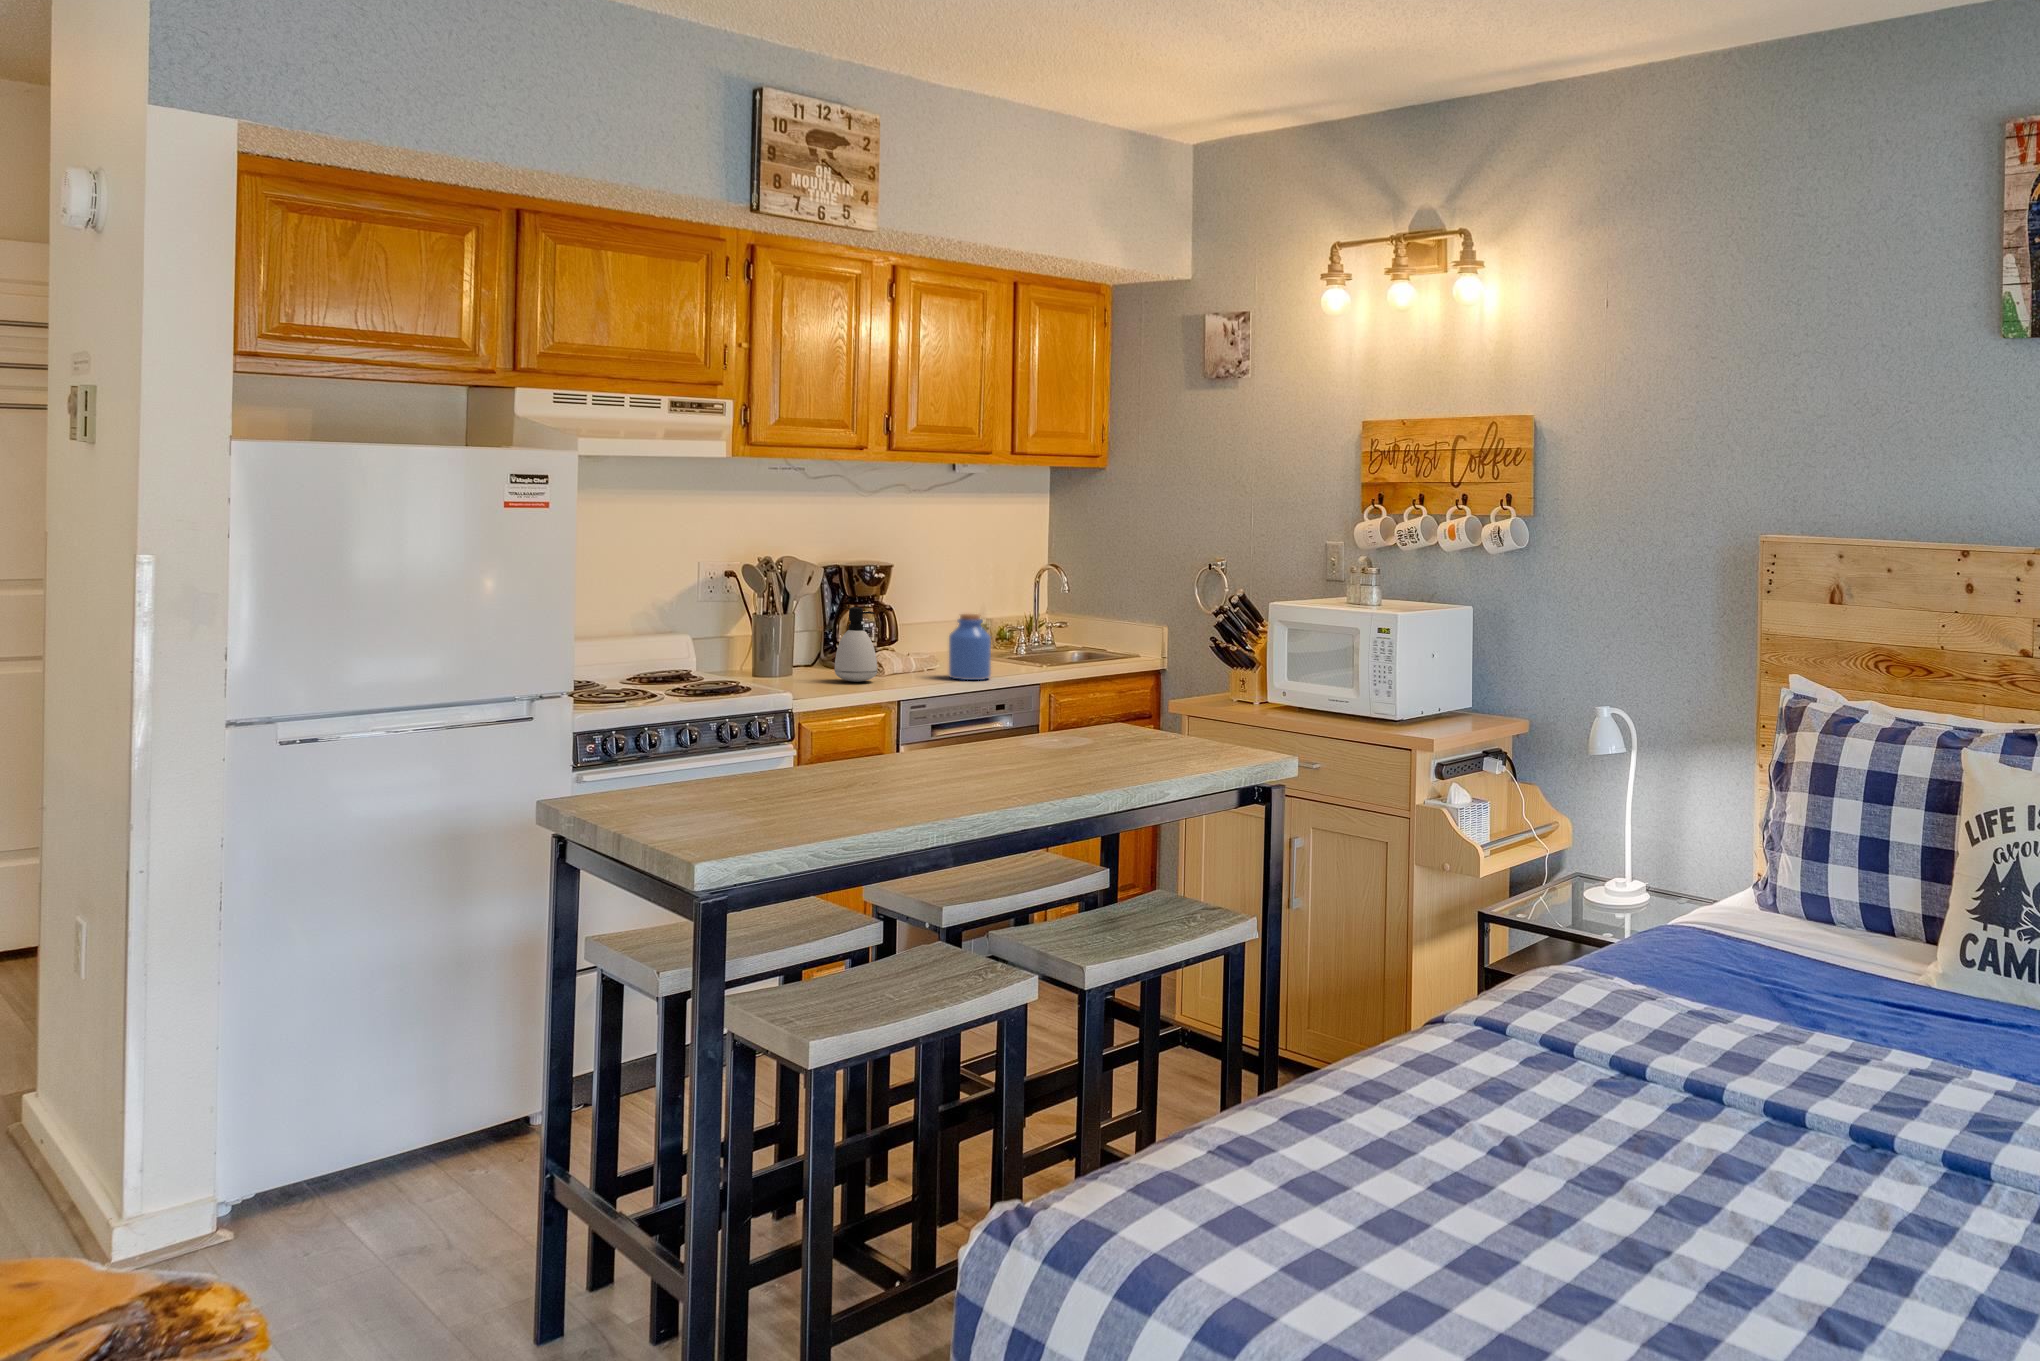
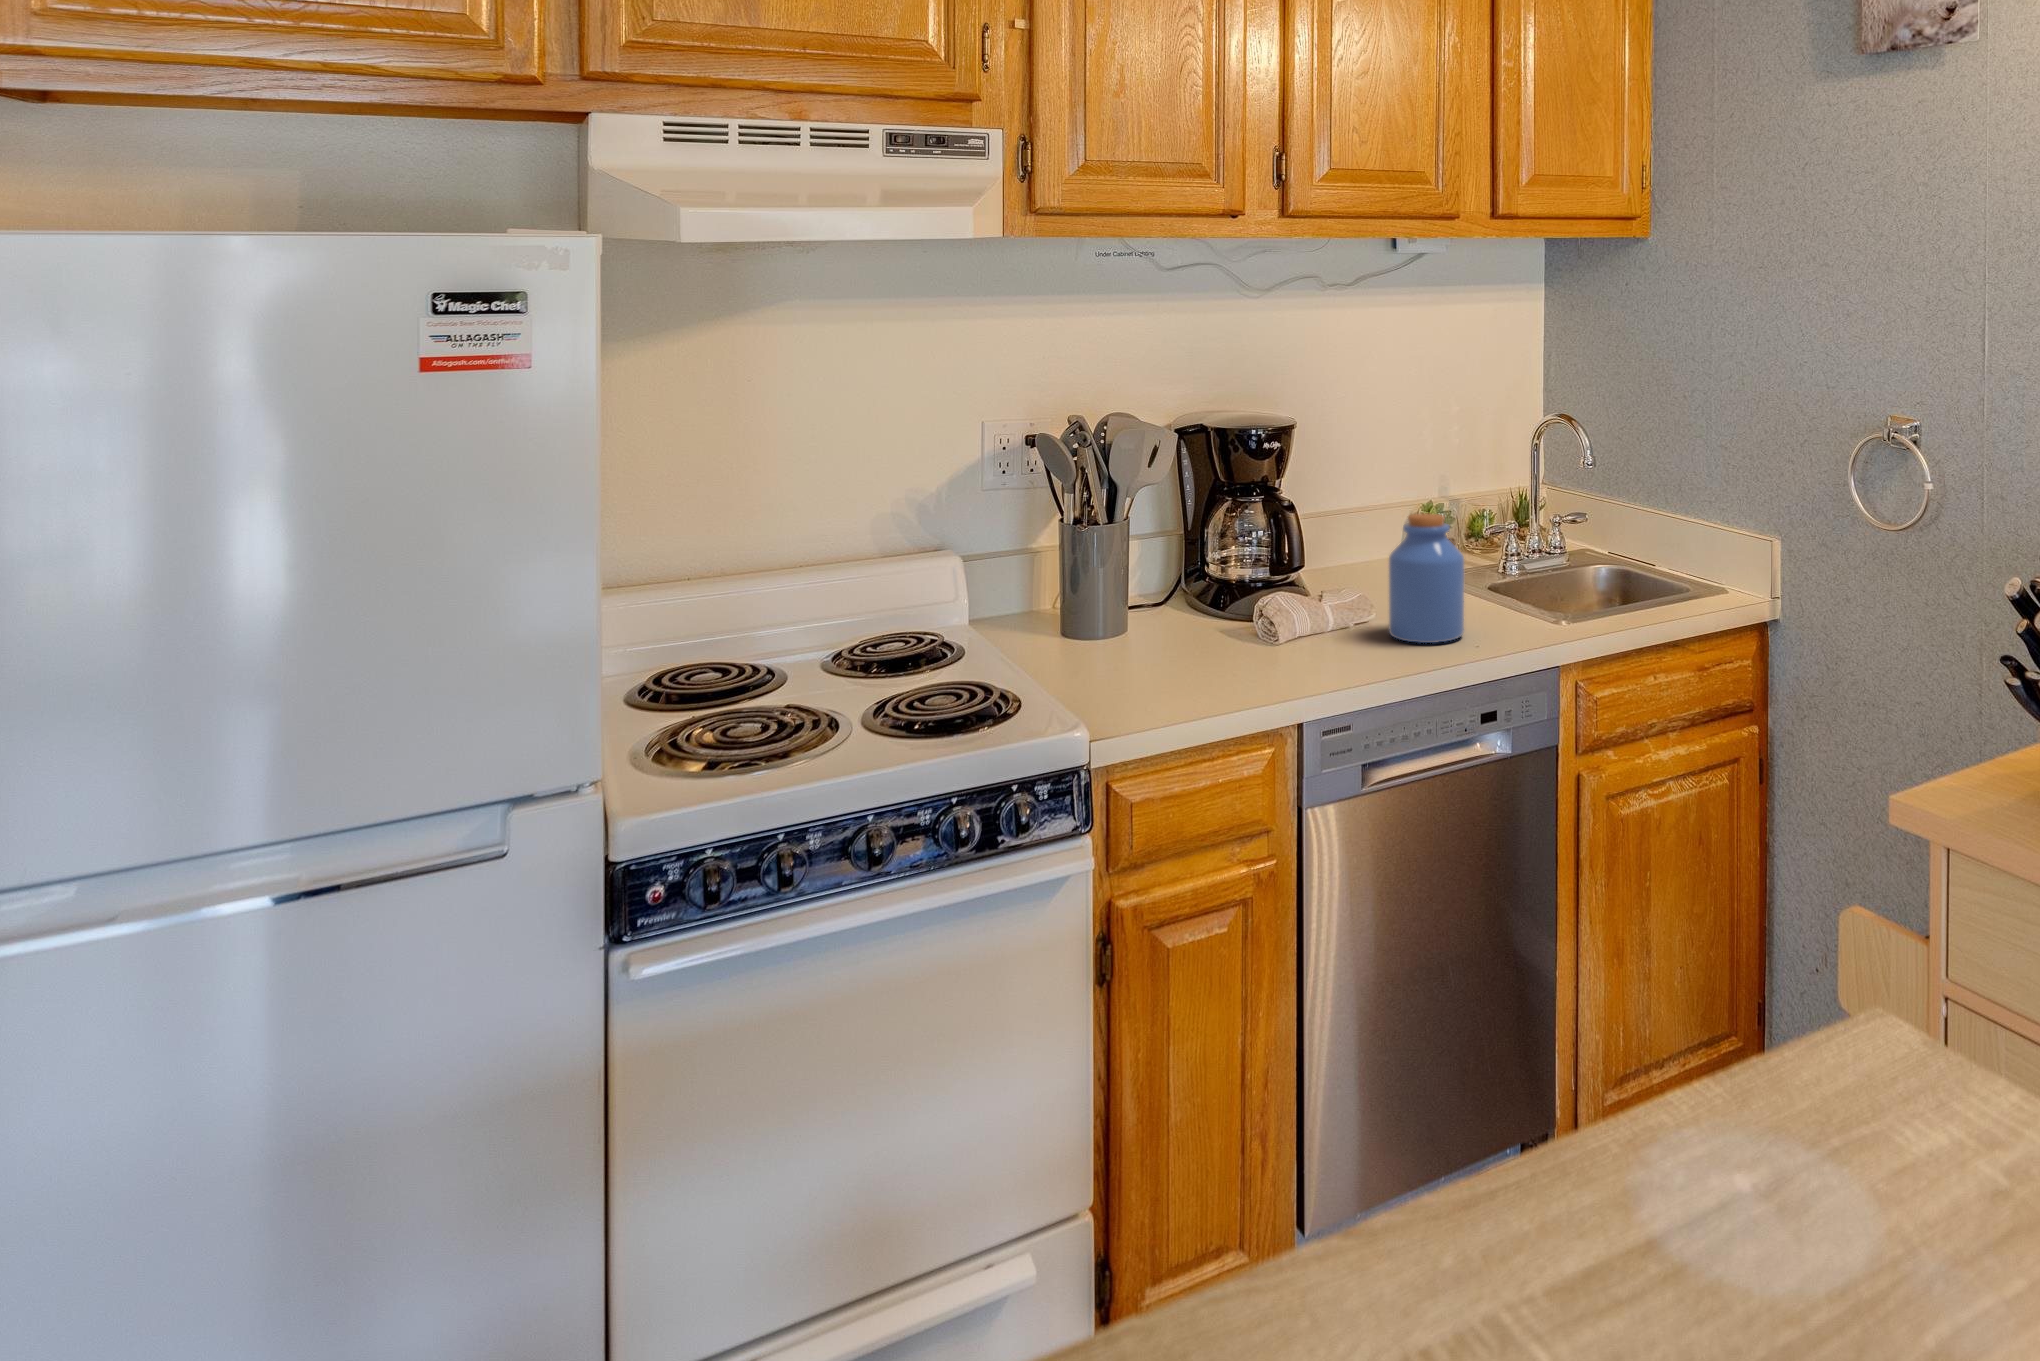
soap dispenser: present [835,607,877,682] -> none [1181,515,1258,659]

